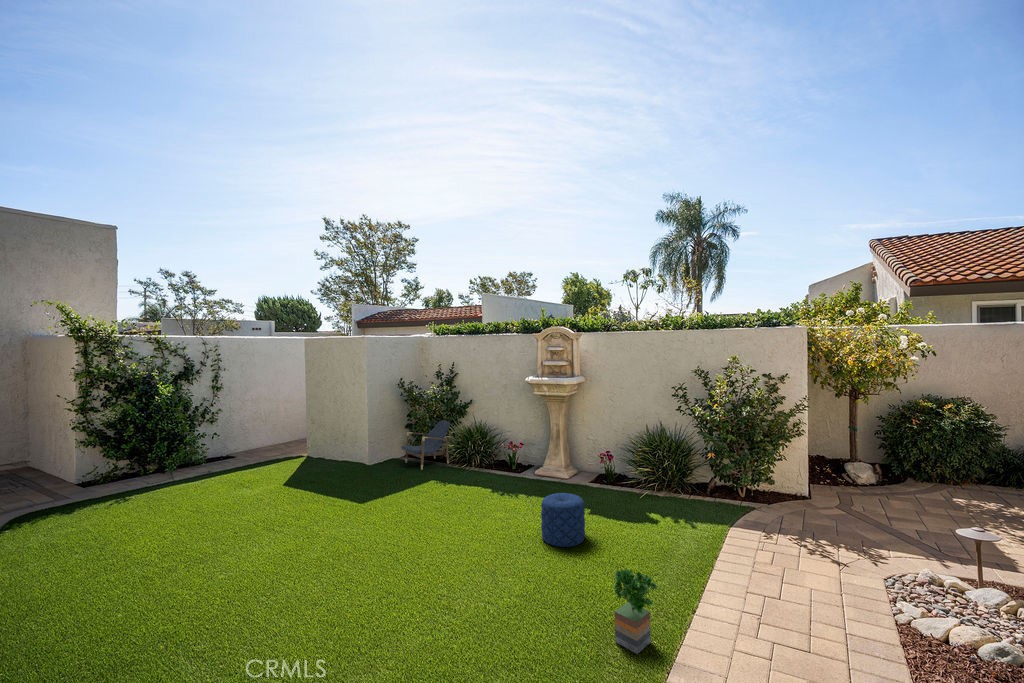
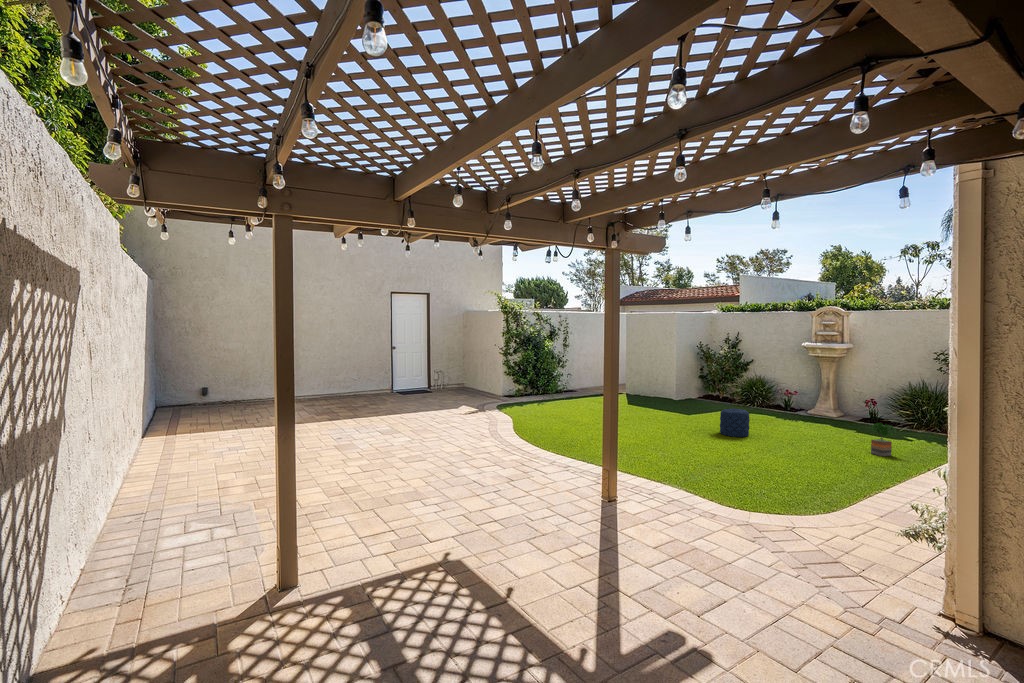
lounge chair: present [401,420,450,470] -> none [701,371,738,402]
pouf: present [541,493,585,547] -> present [720,409,750,437]

